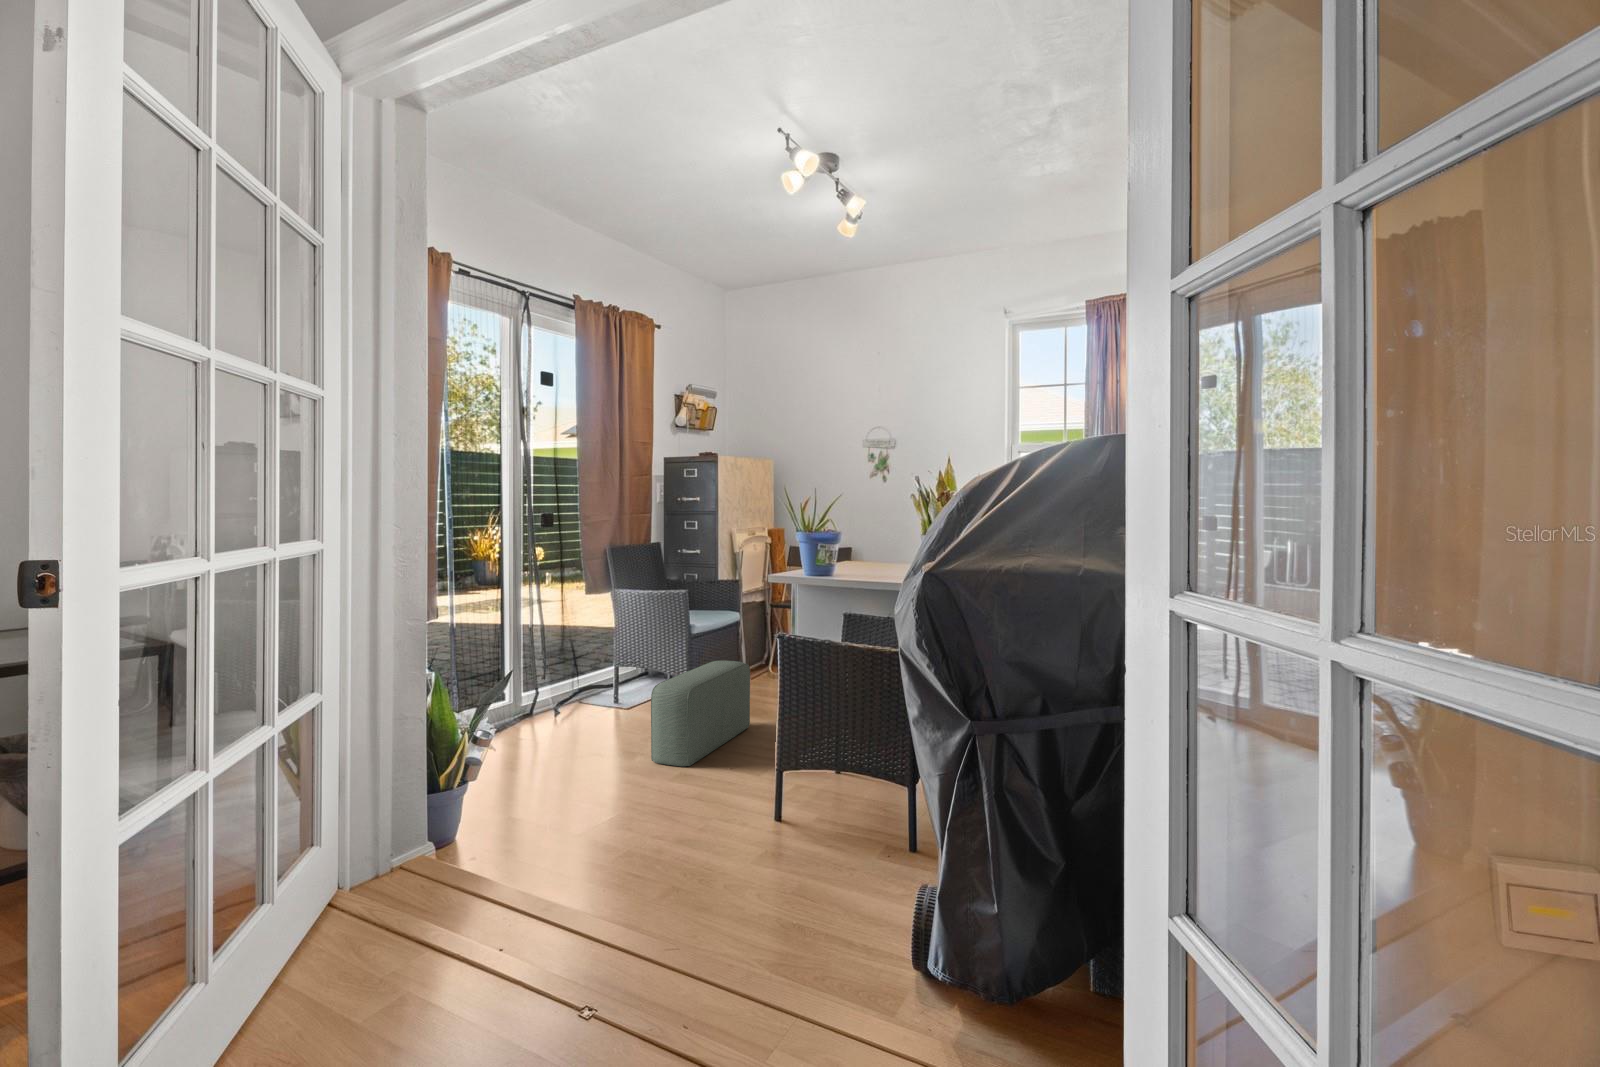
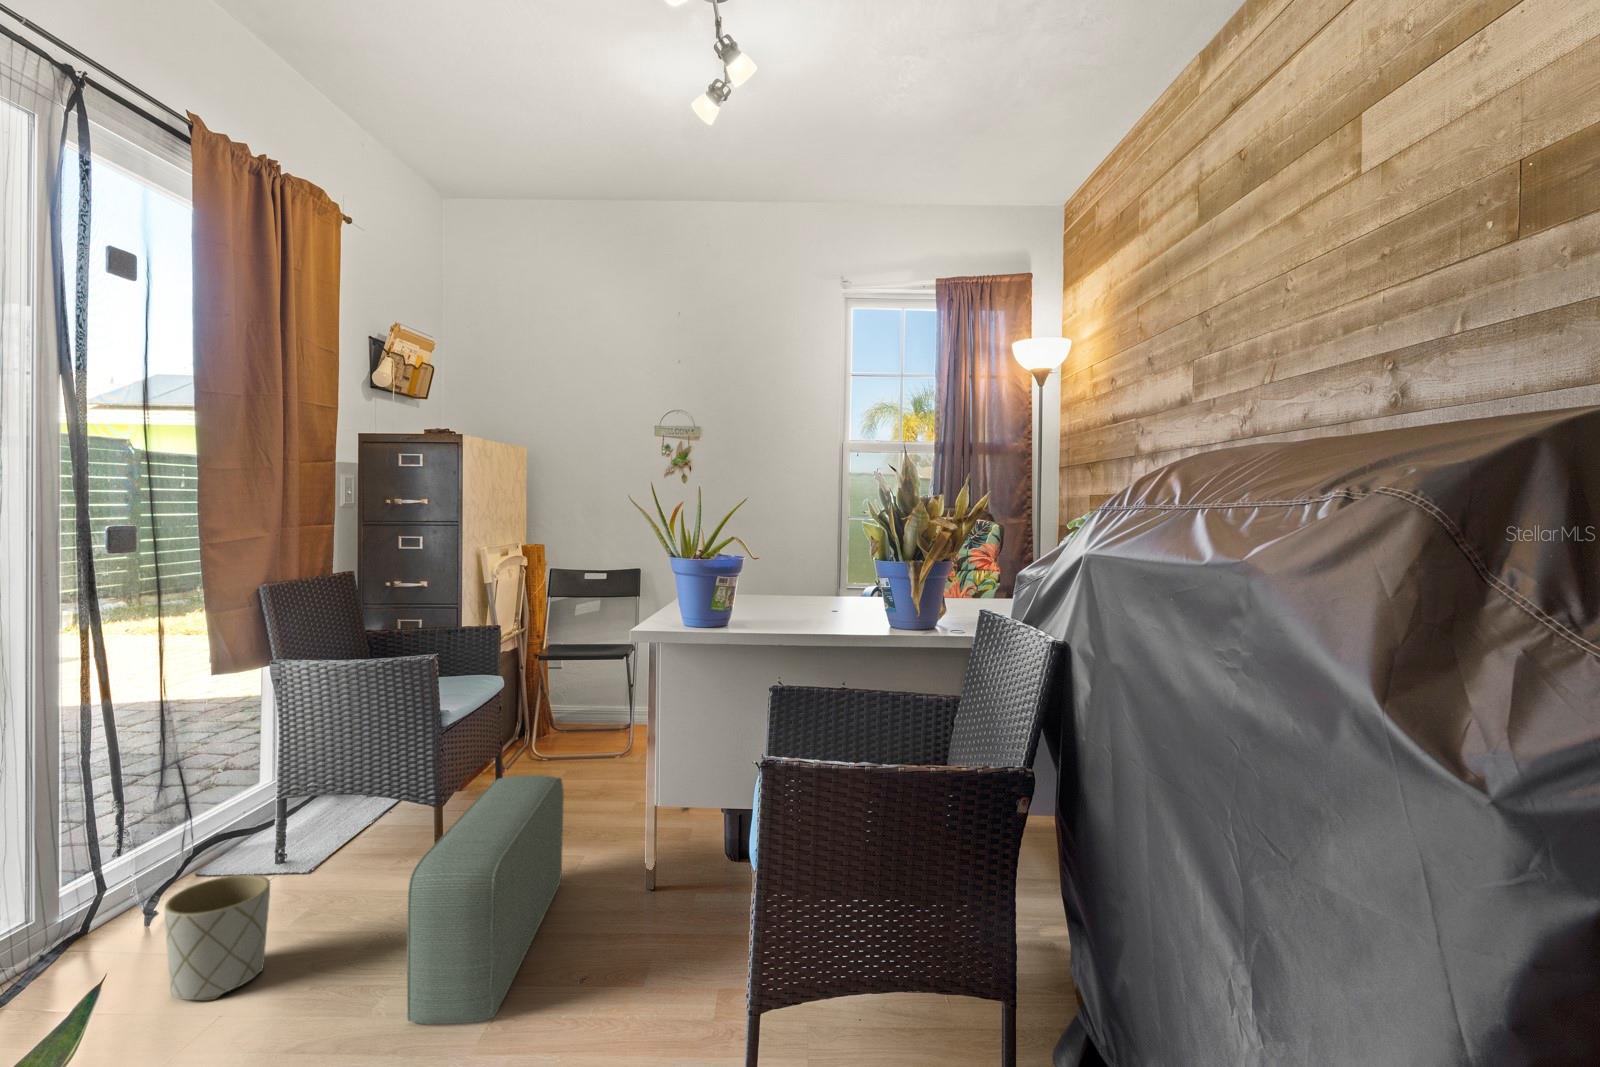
planter: none [559,691,602,744] -> present [164,874,270,1000]

